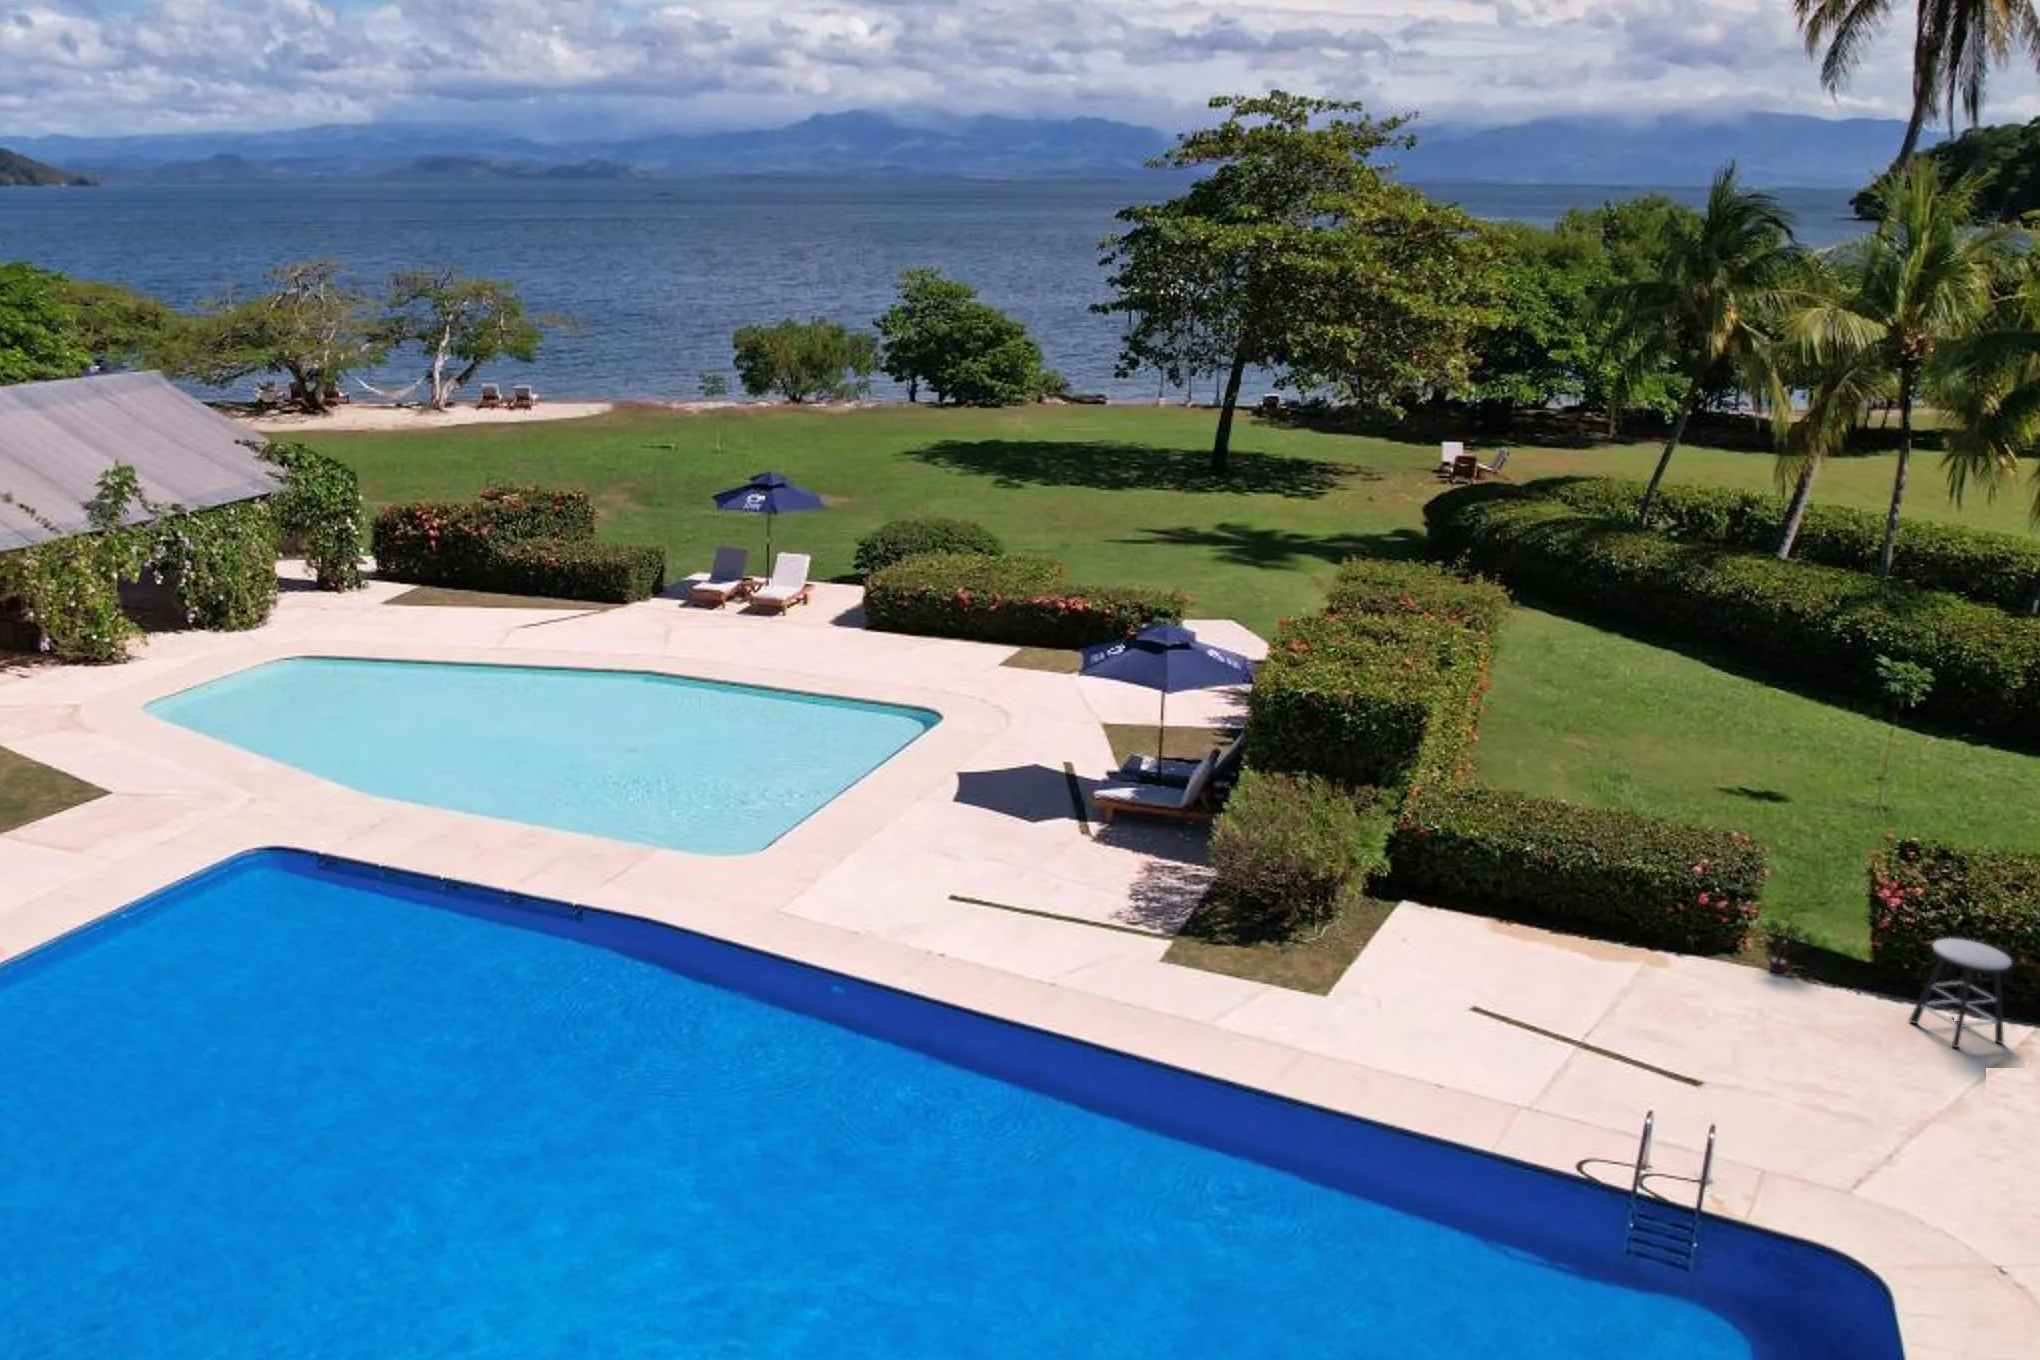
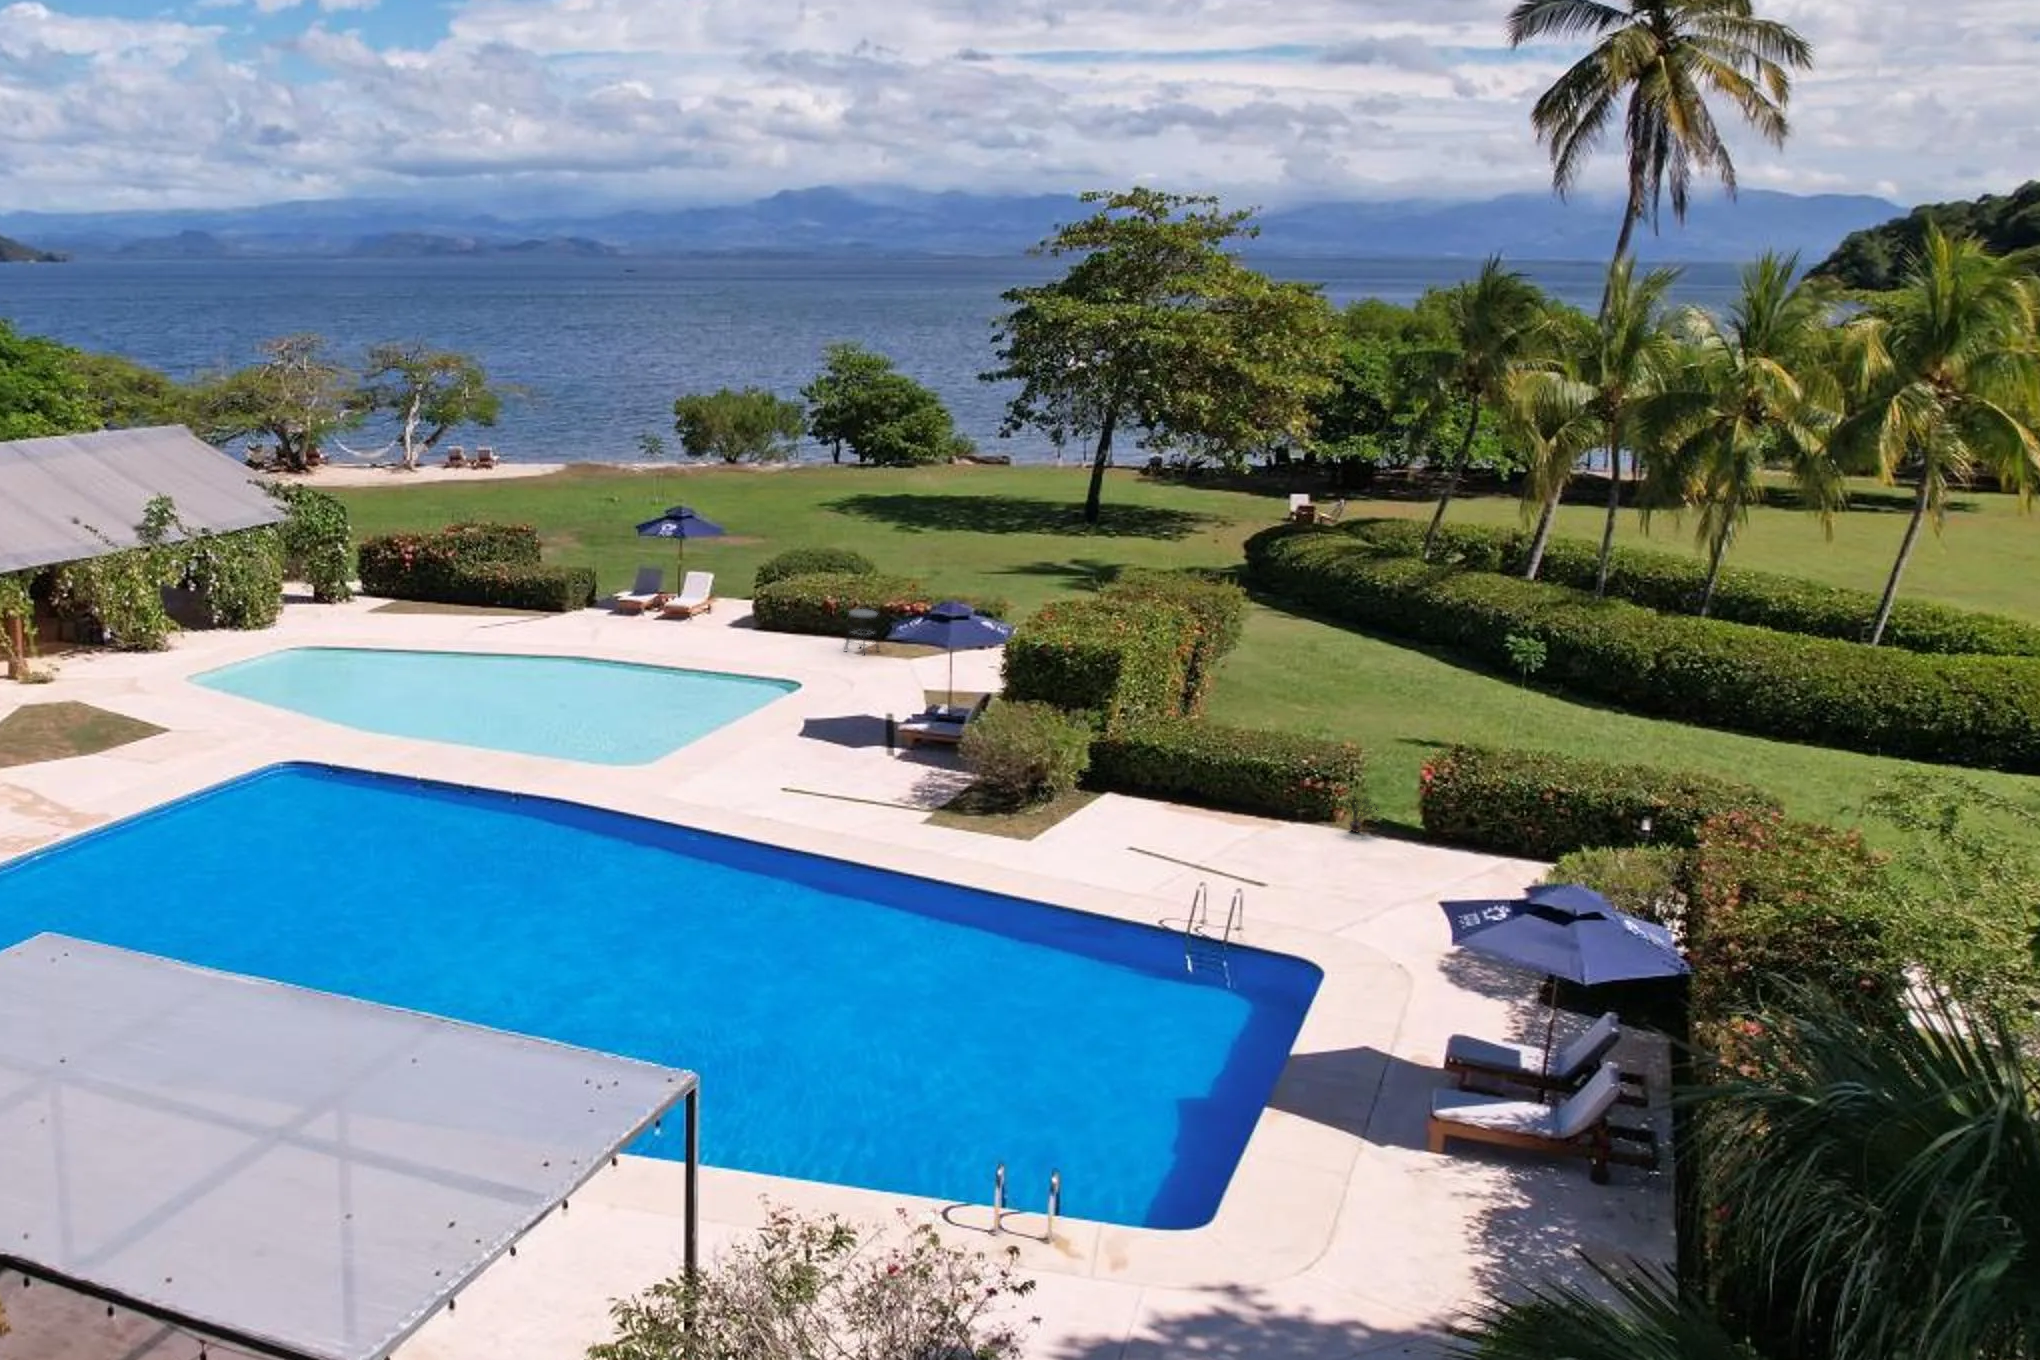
stool: present [1909,938,2012,1048] -> present [845,609,879,652]

